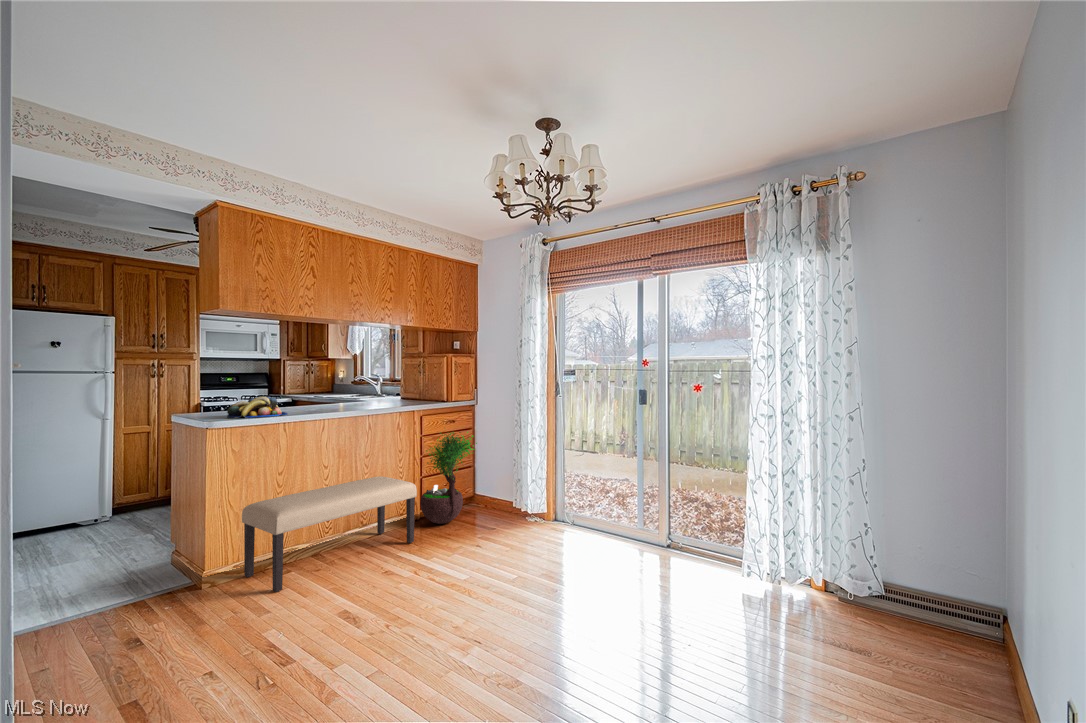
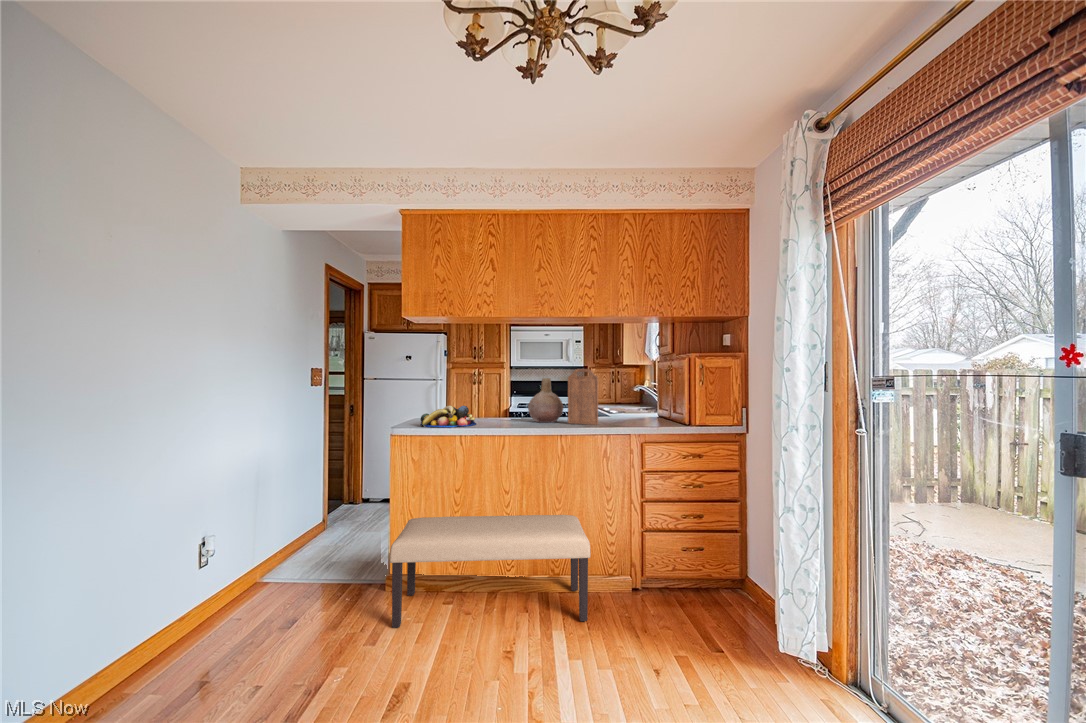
cutting board: none [362,363,389,407] -> present [568,369,598,425]
vase: none [316,370,349,409] -> present [528,378,563,423]
potted tree: present [421,432,477,524] -> none [622,463,708,606]

